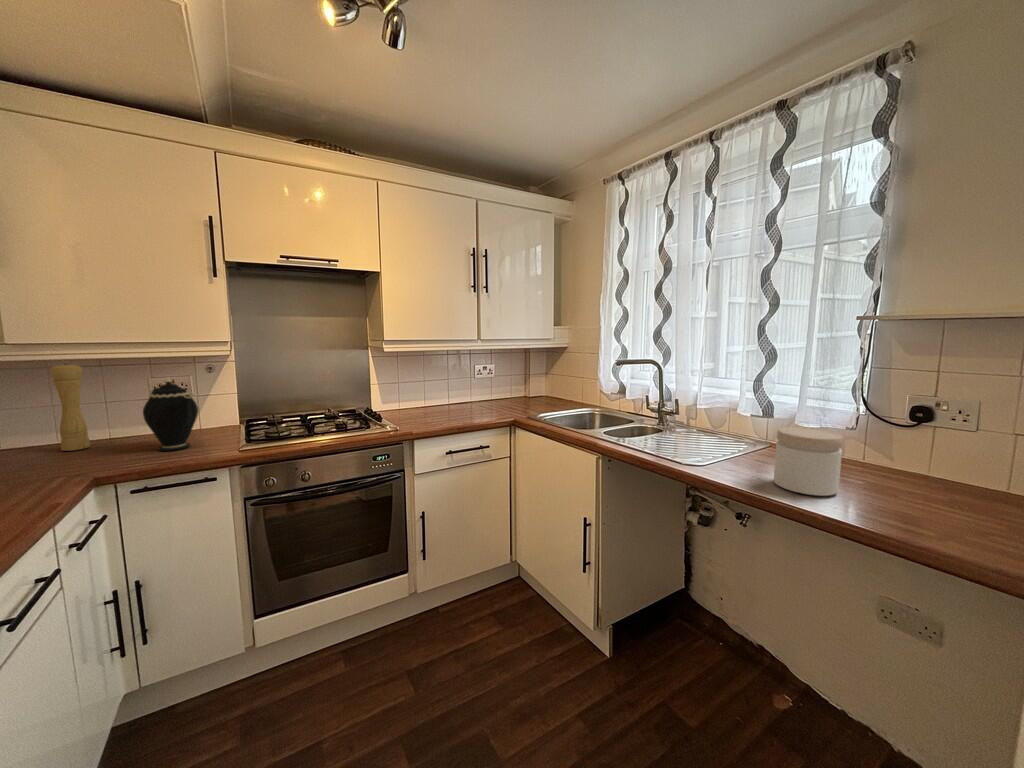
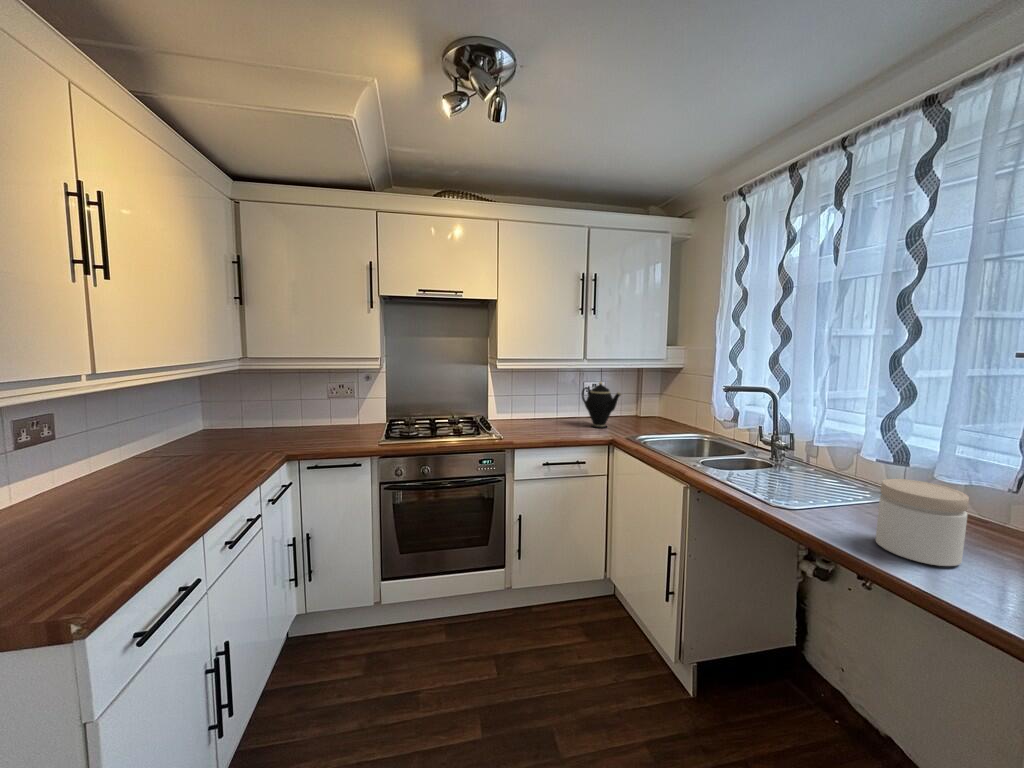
pepper mill: present [50,364,90,451] -> none [271,372,290,433]
teapot: present [143,378,198,451] -> present [582,382,621,428]

